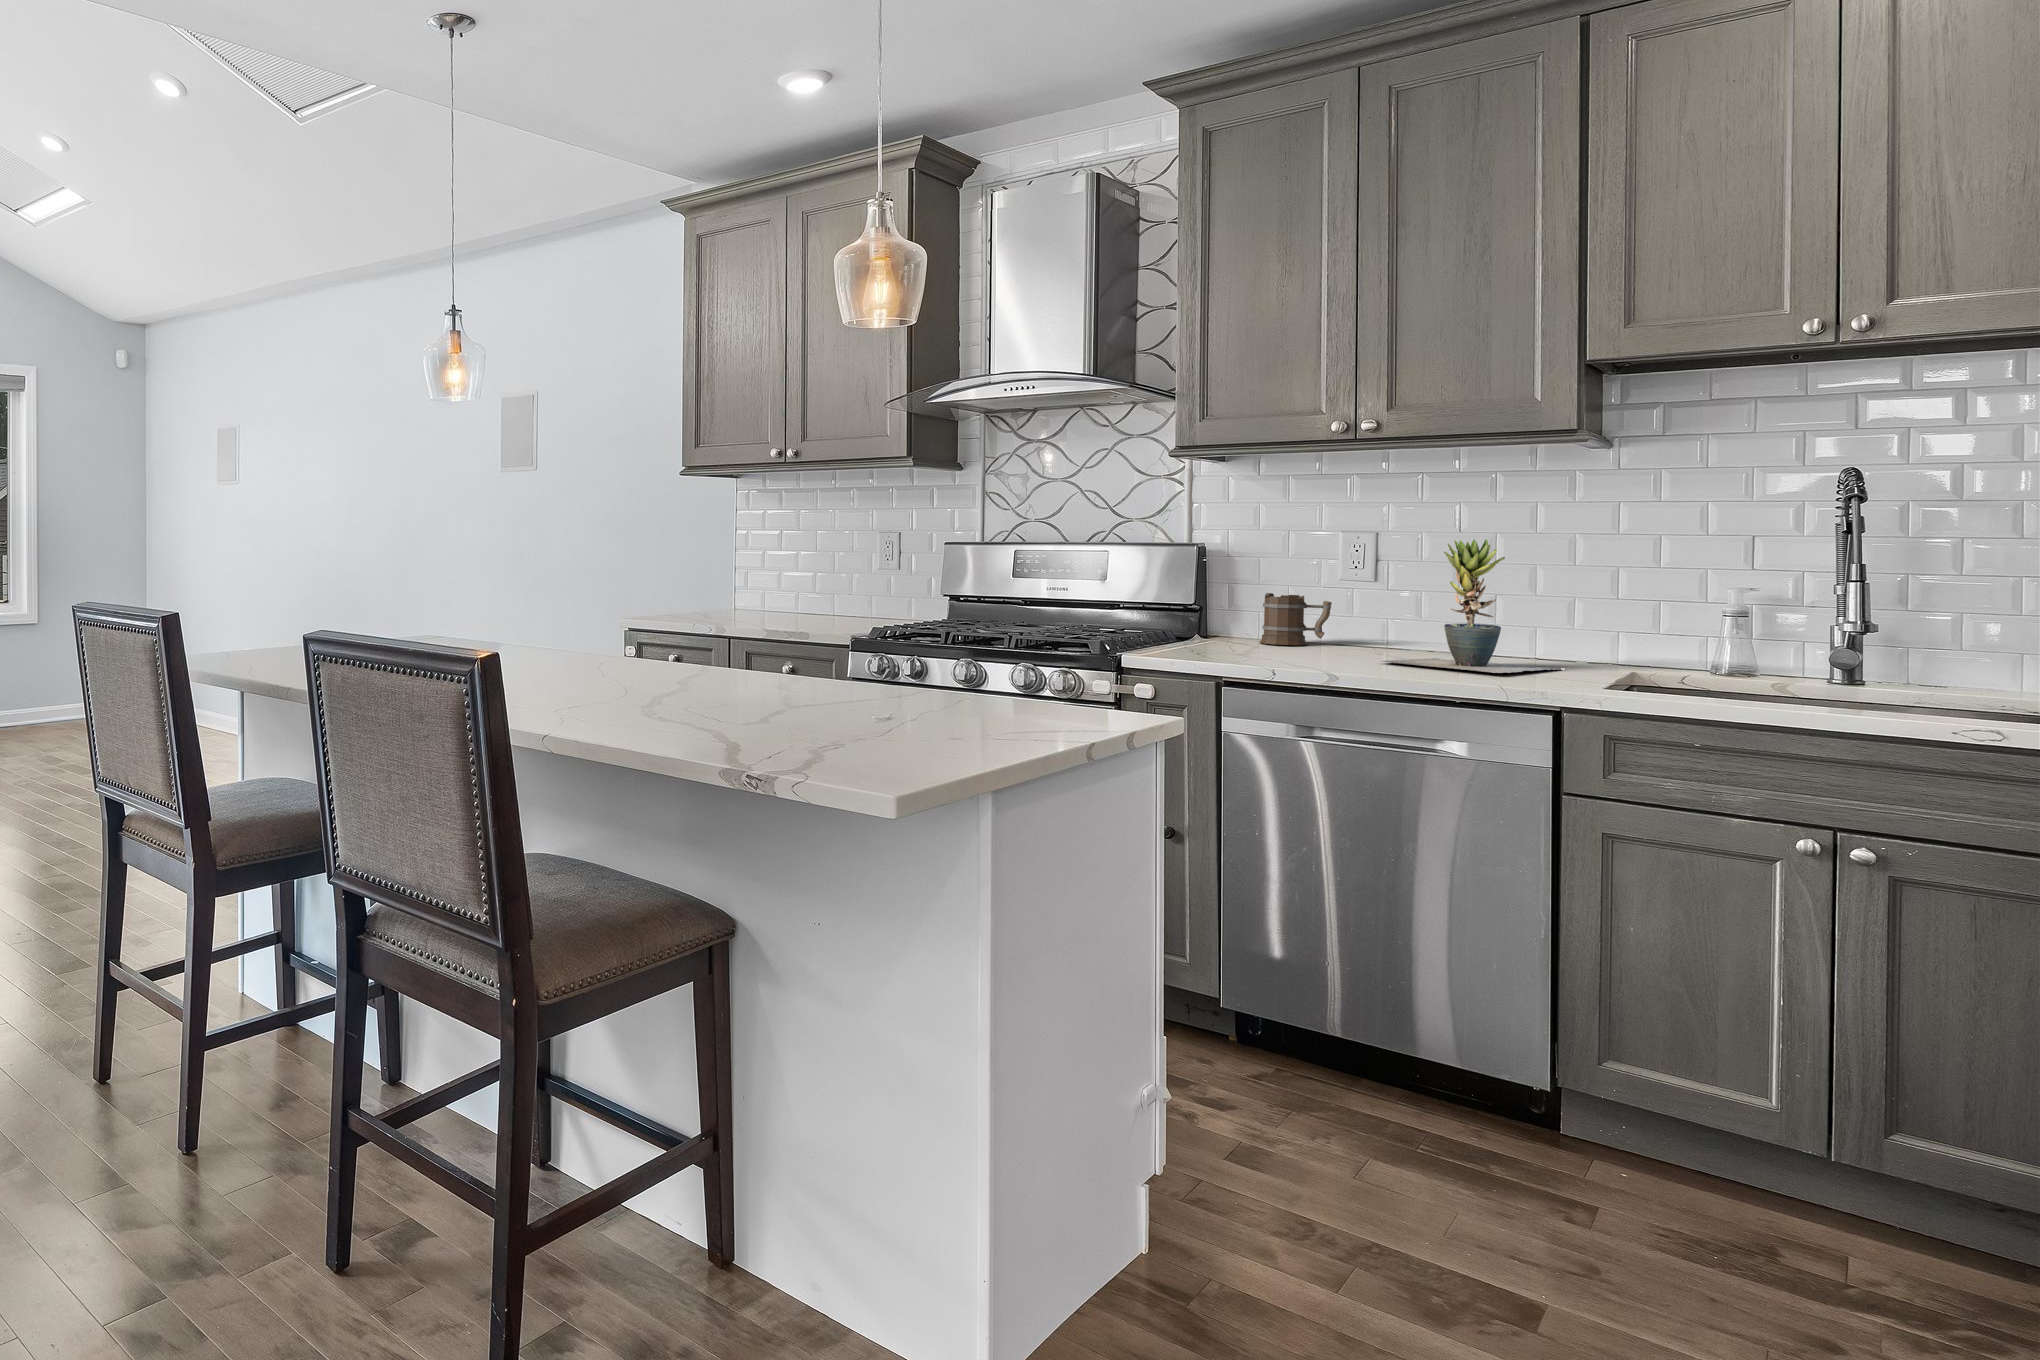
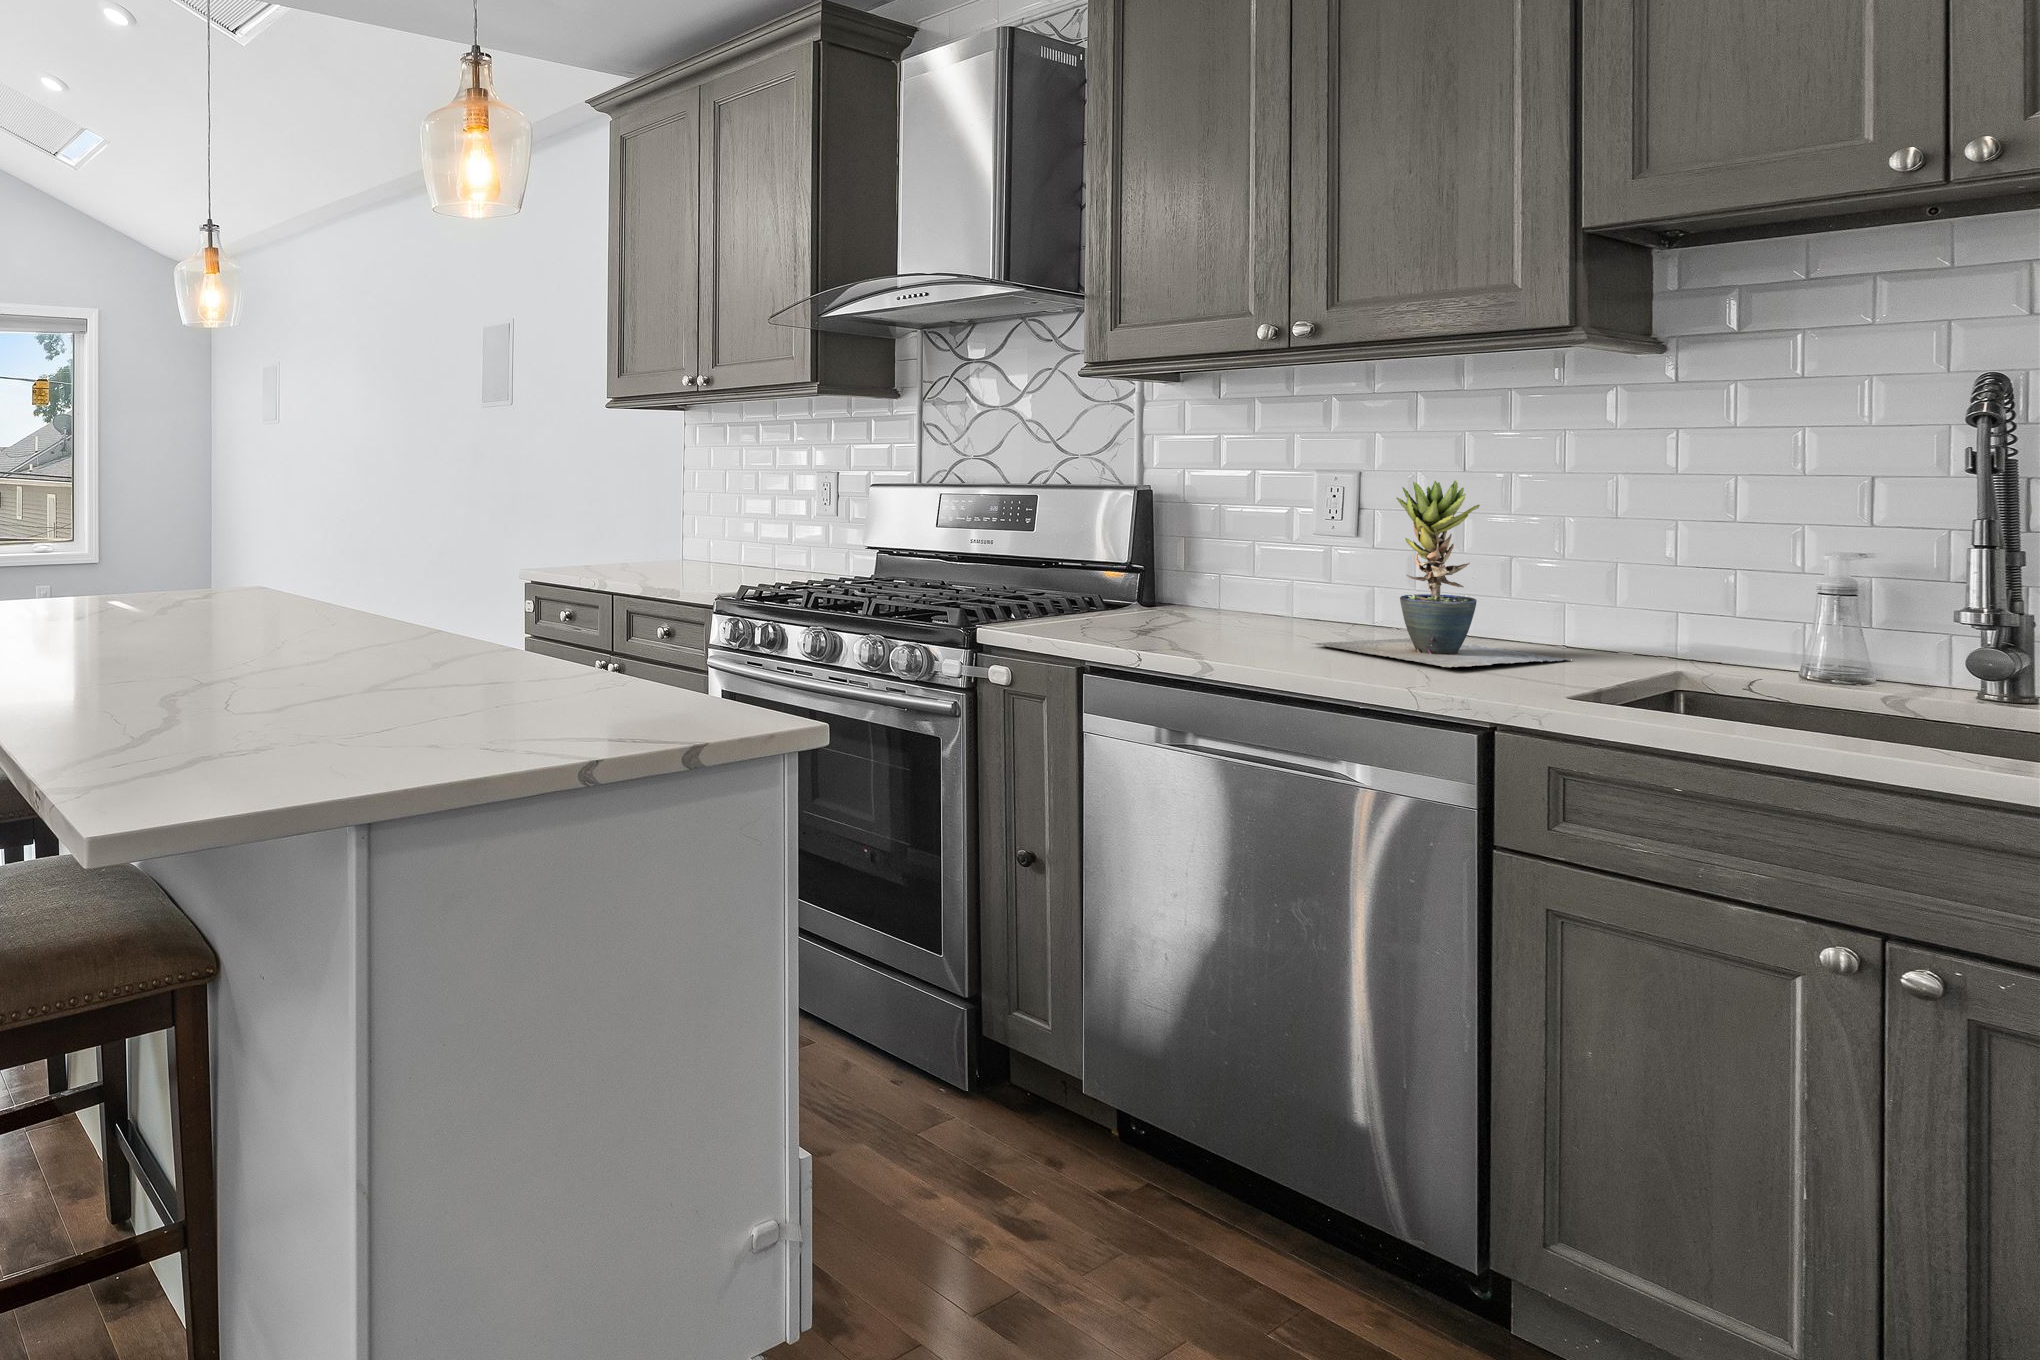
mug: present [1259,593,1332,645] -> none [1206,547,1297,615]

